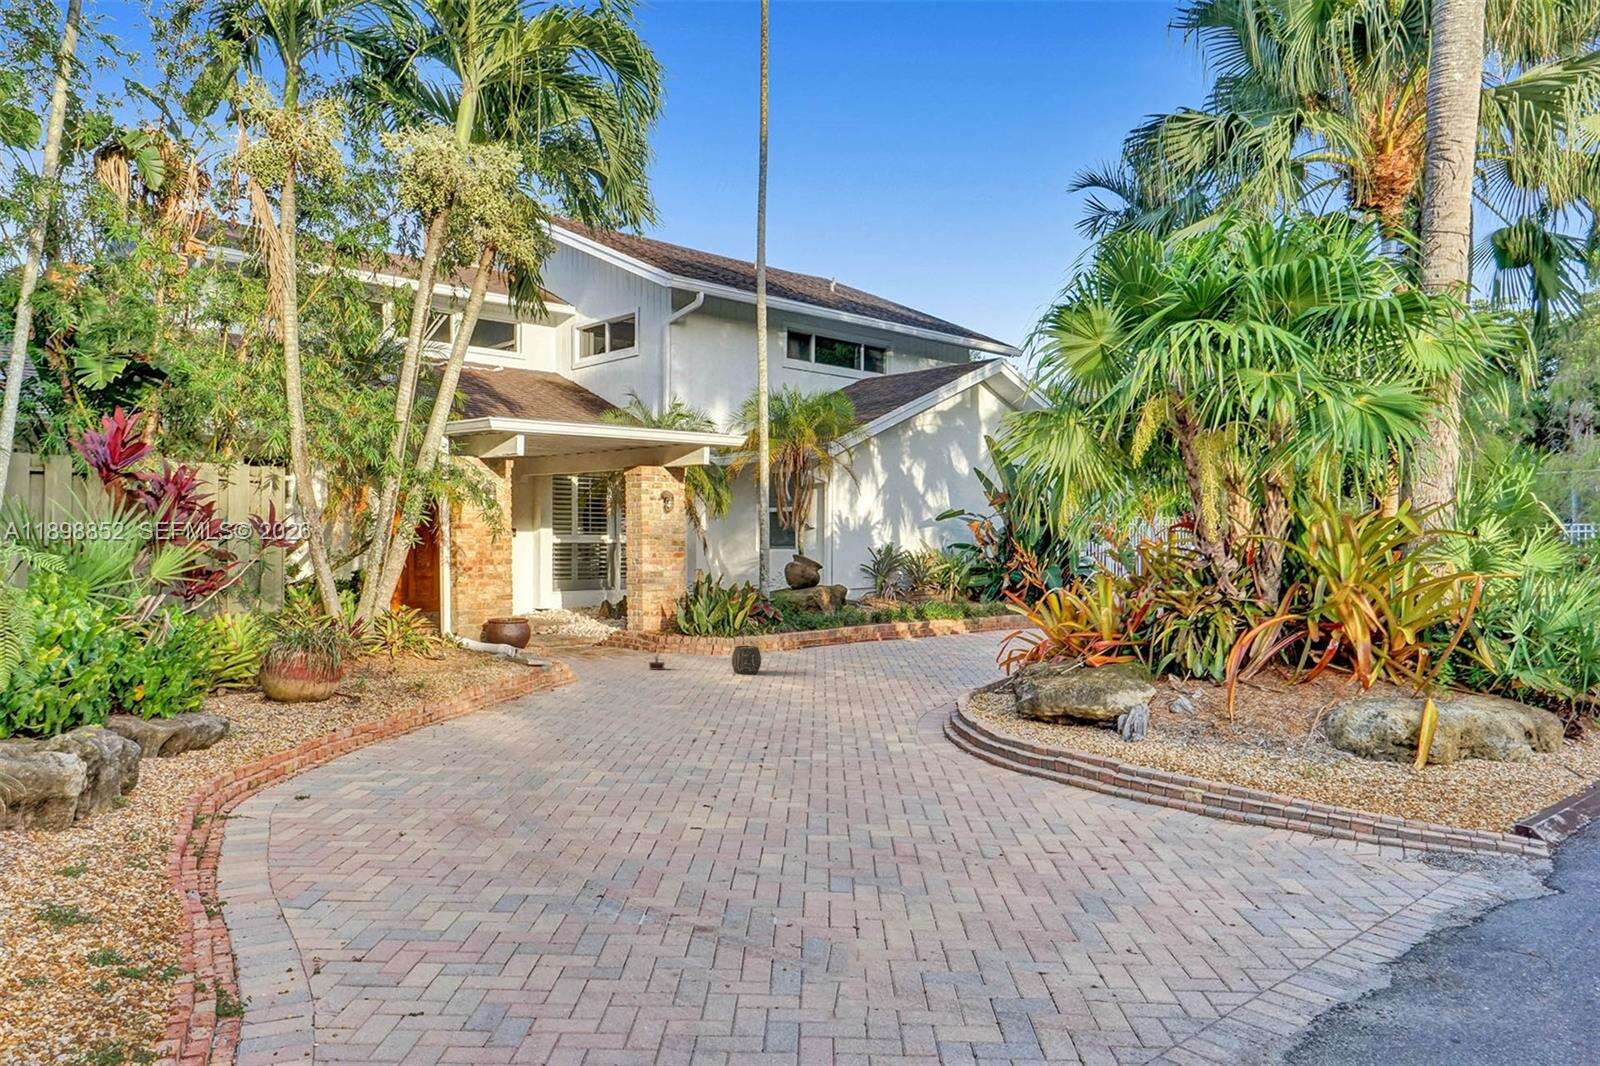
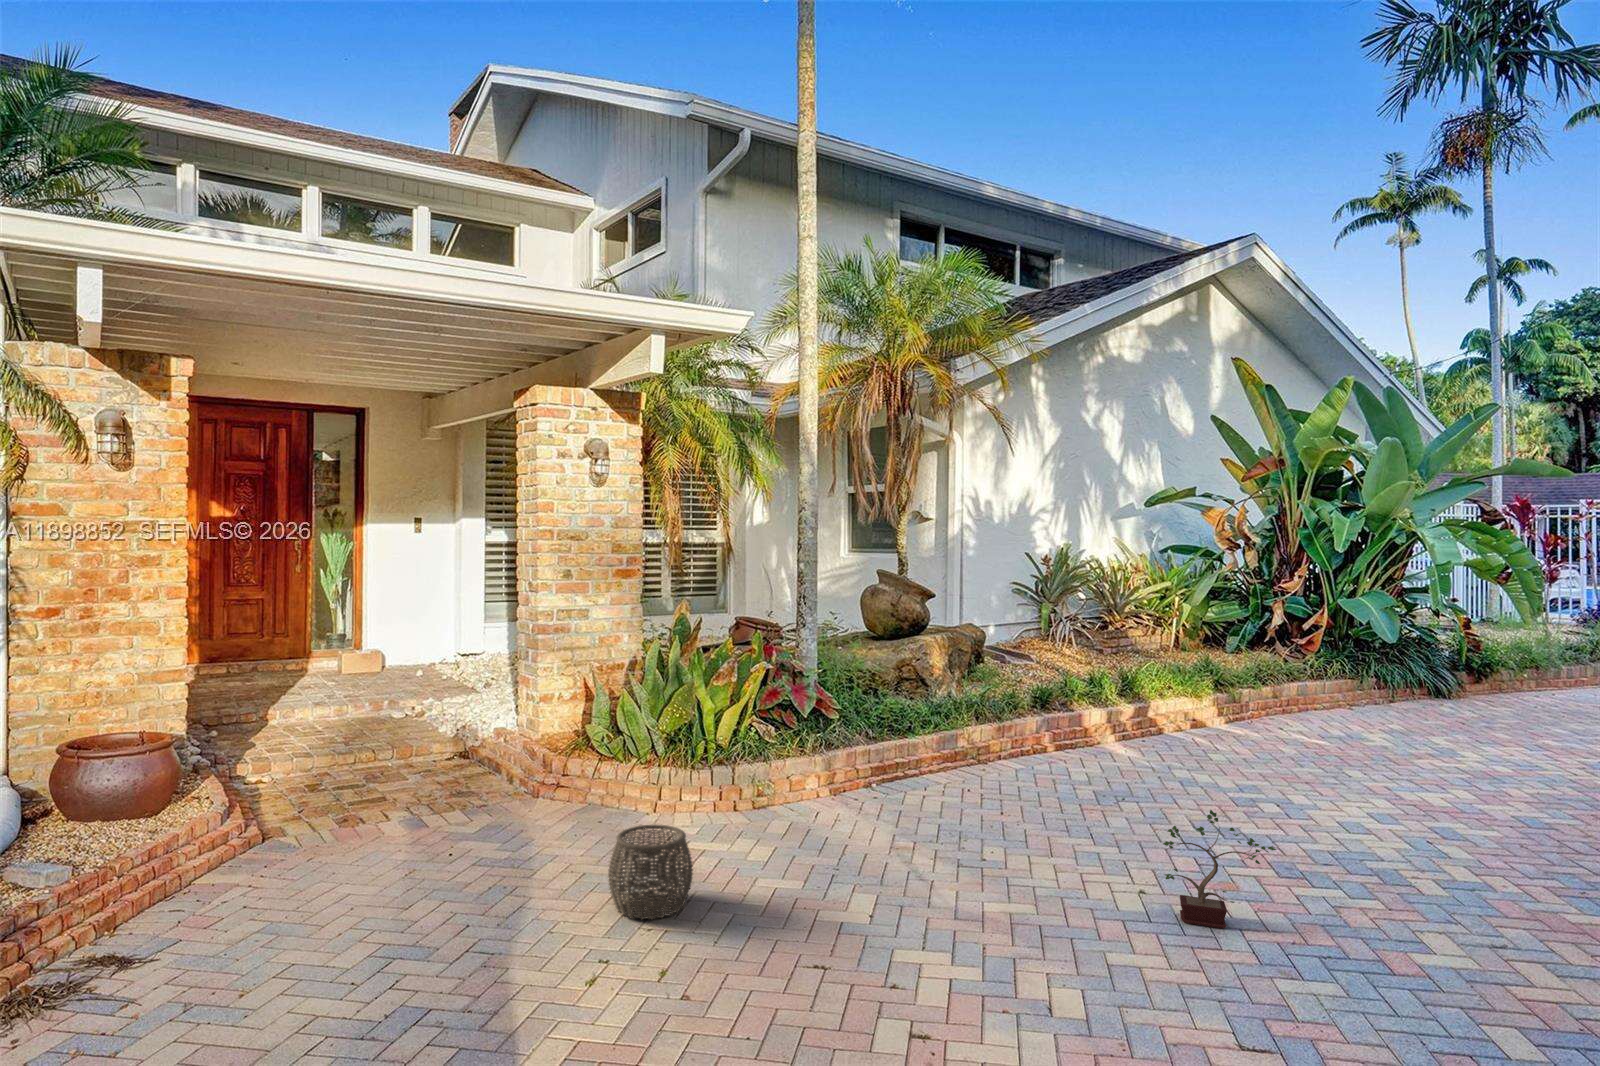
potted plant: present [646,637,669,670] -> present [1163,810,1276,929]

